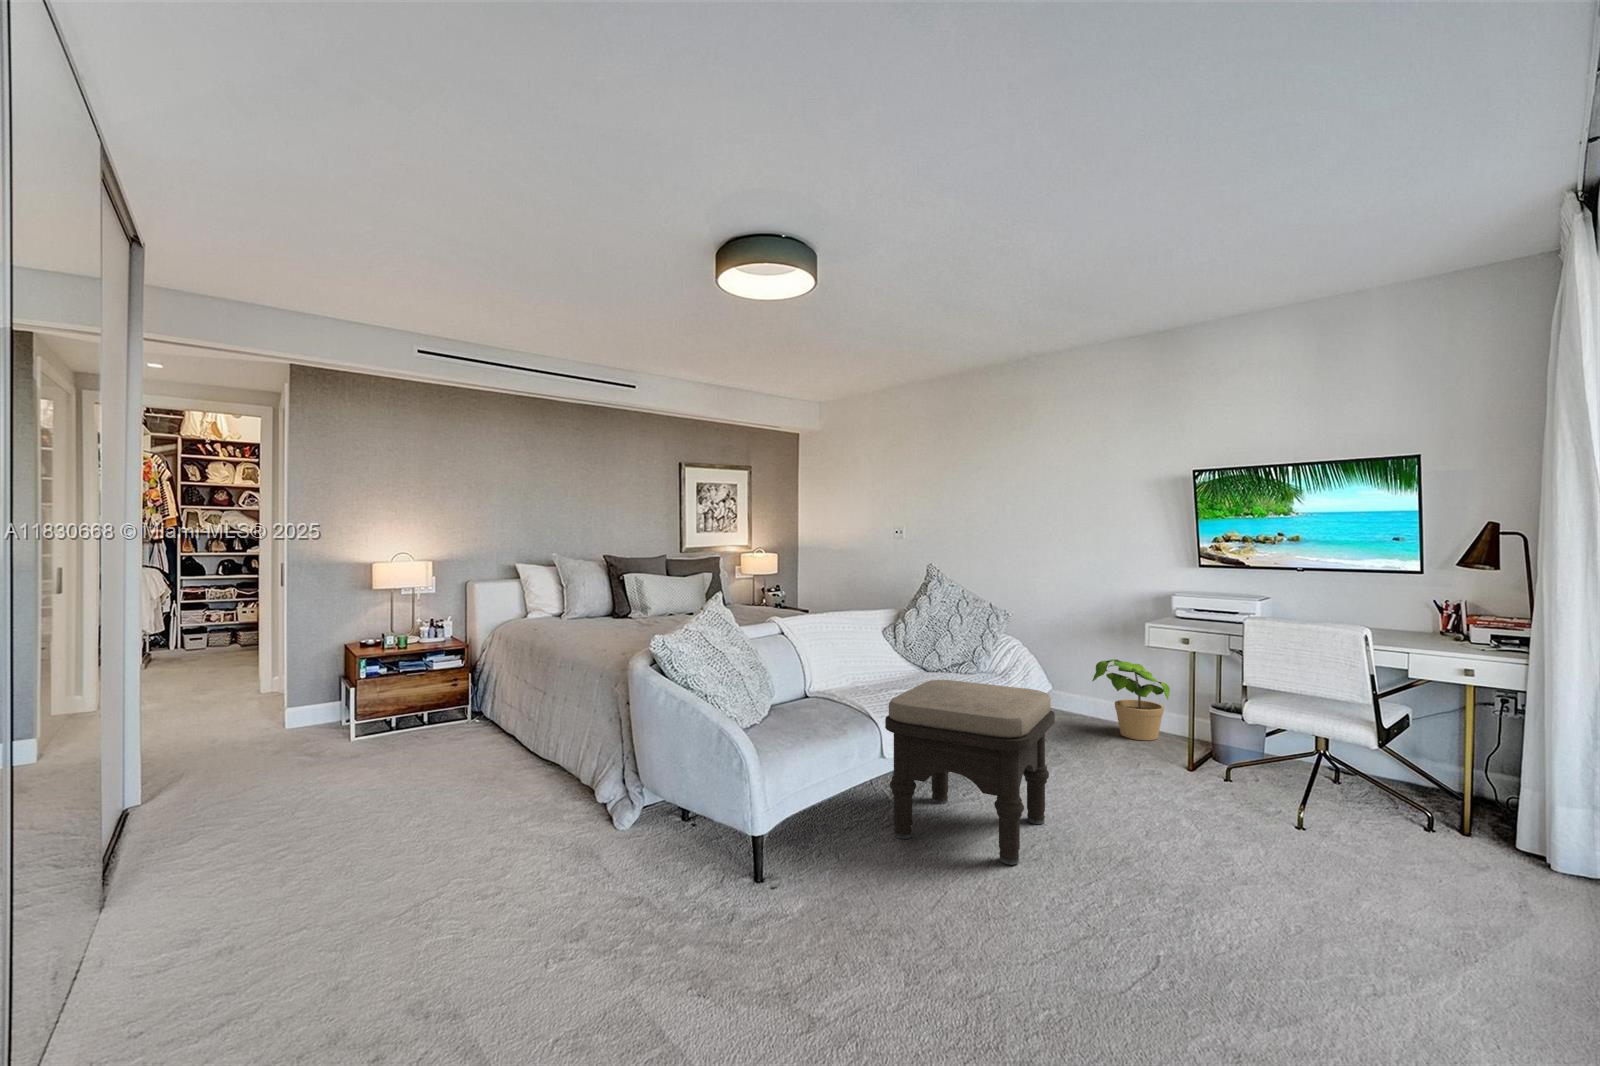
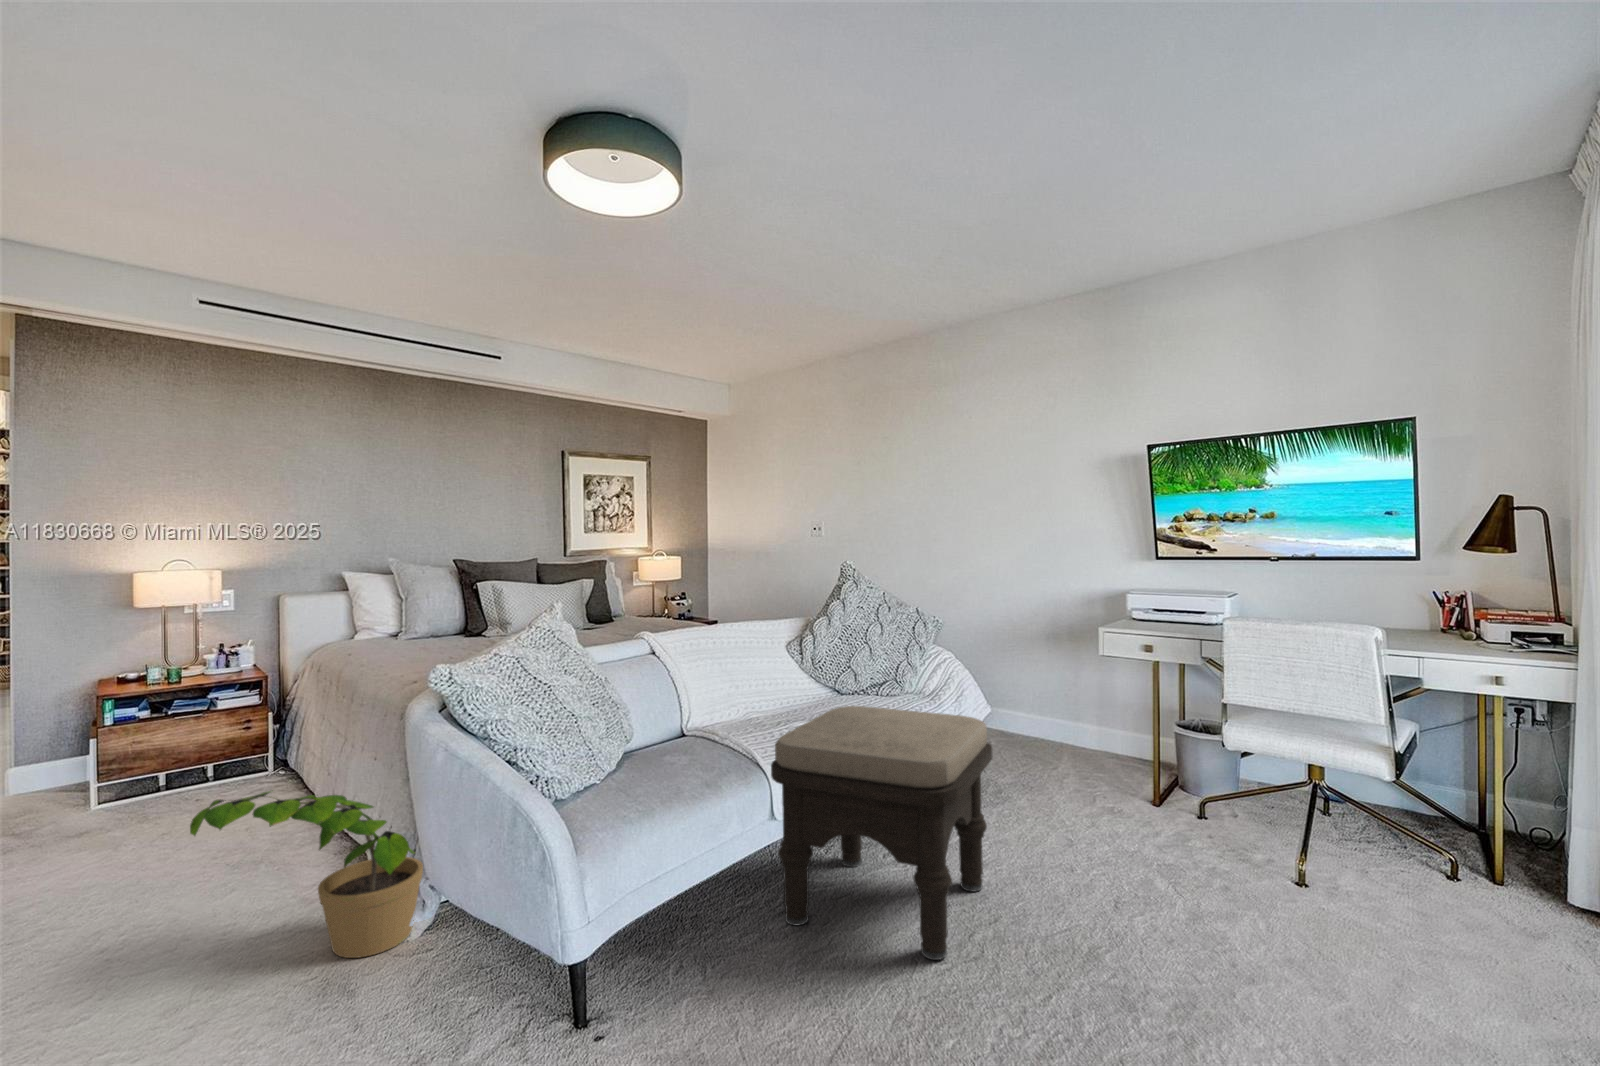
potted plant: present [1092,659,1170,740] -> present [190,791,423,958]

